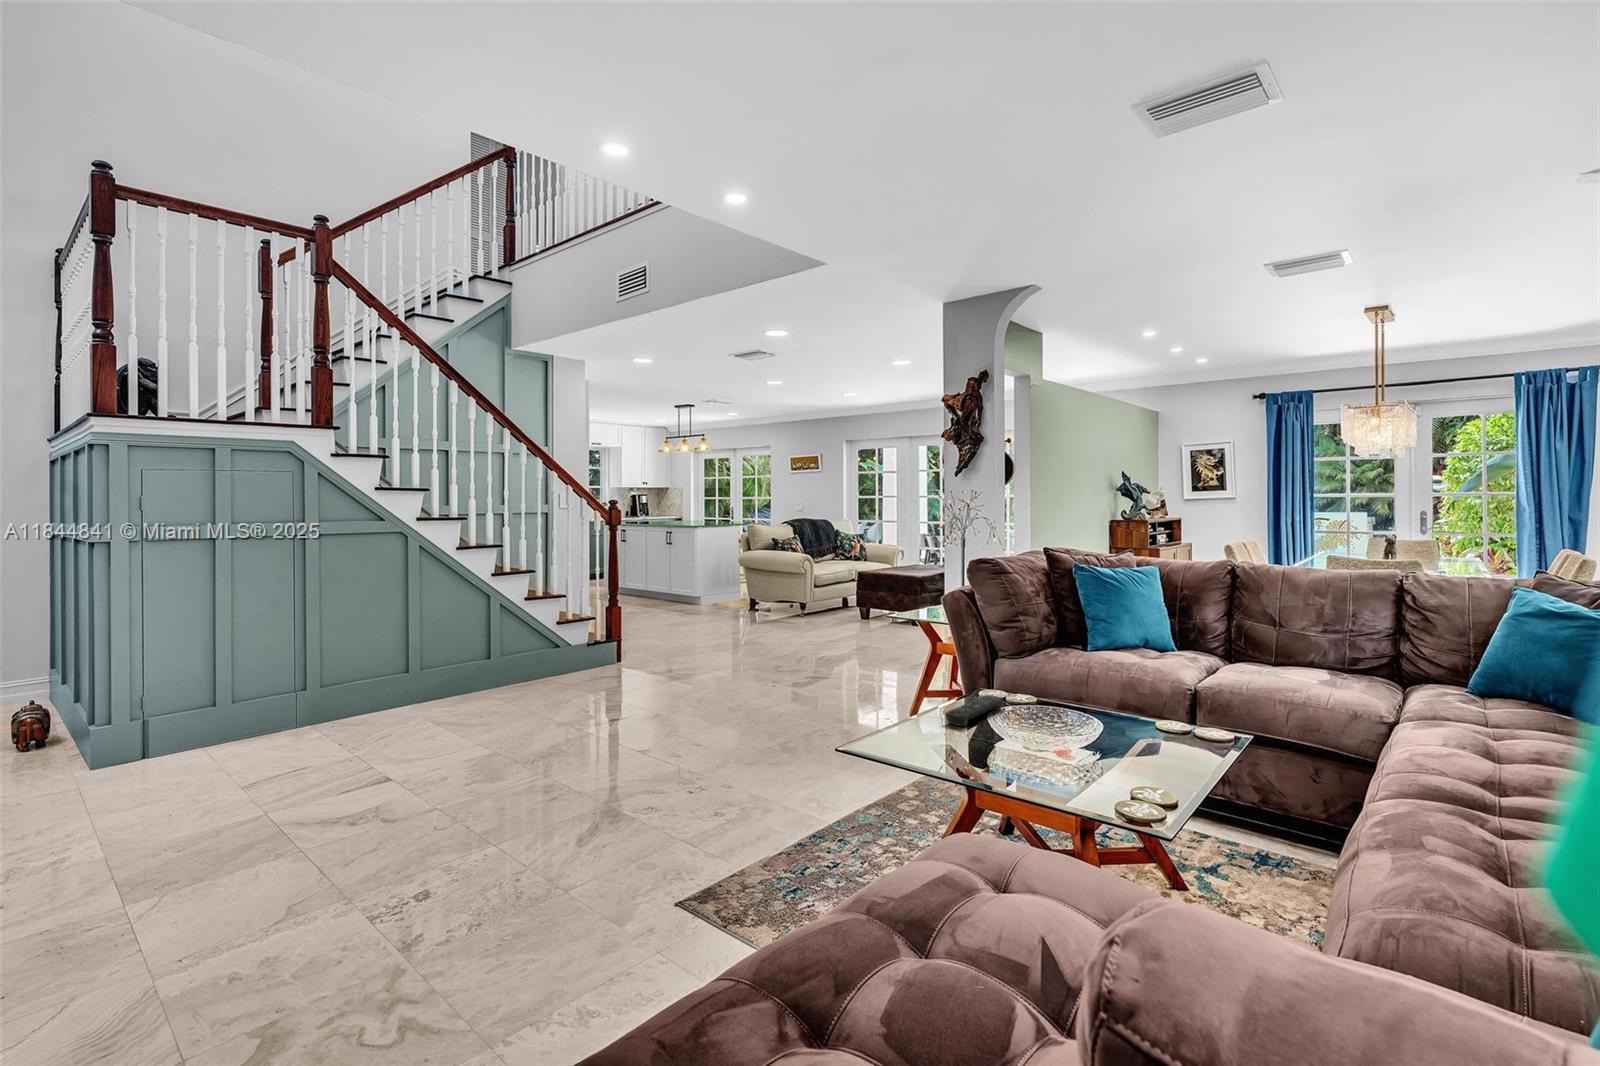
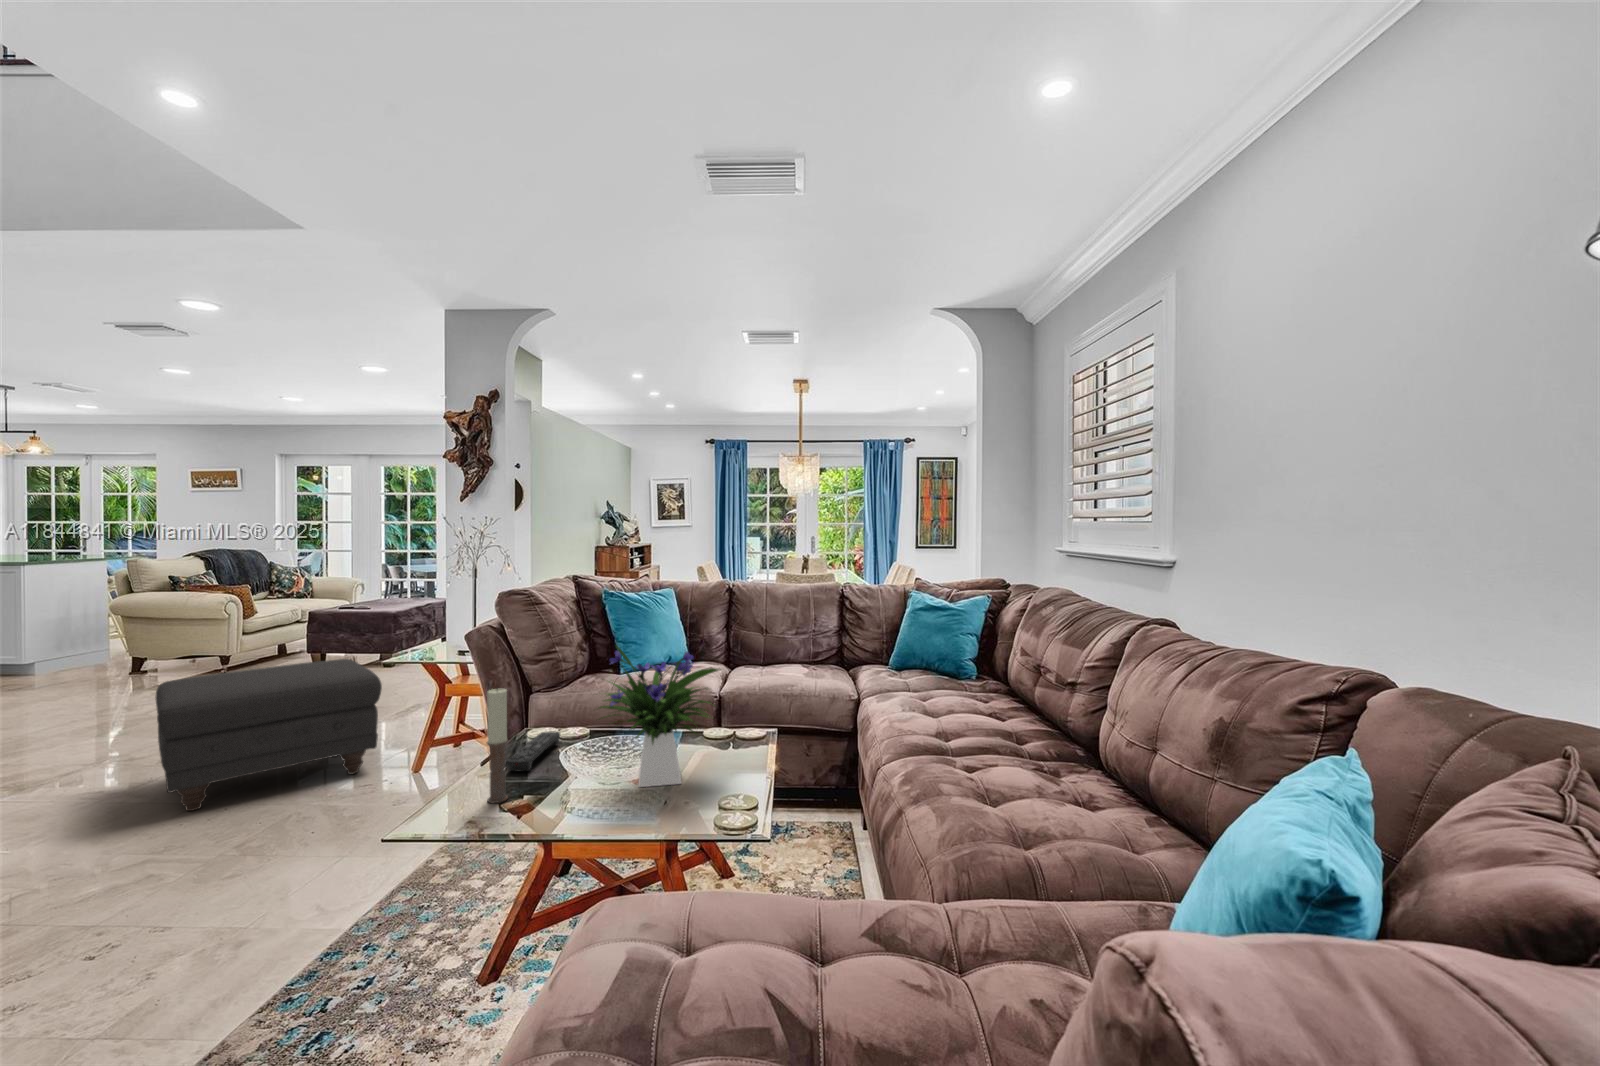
ottoman: none [748,610,885,708] -> present [155,659,382,811]
flower arrangement: none [1018,614,1171,777] -> present [599,646,720,787]
candle: none [920,641,938,747] -> present [487,688,508,803]

